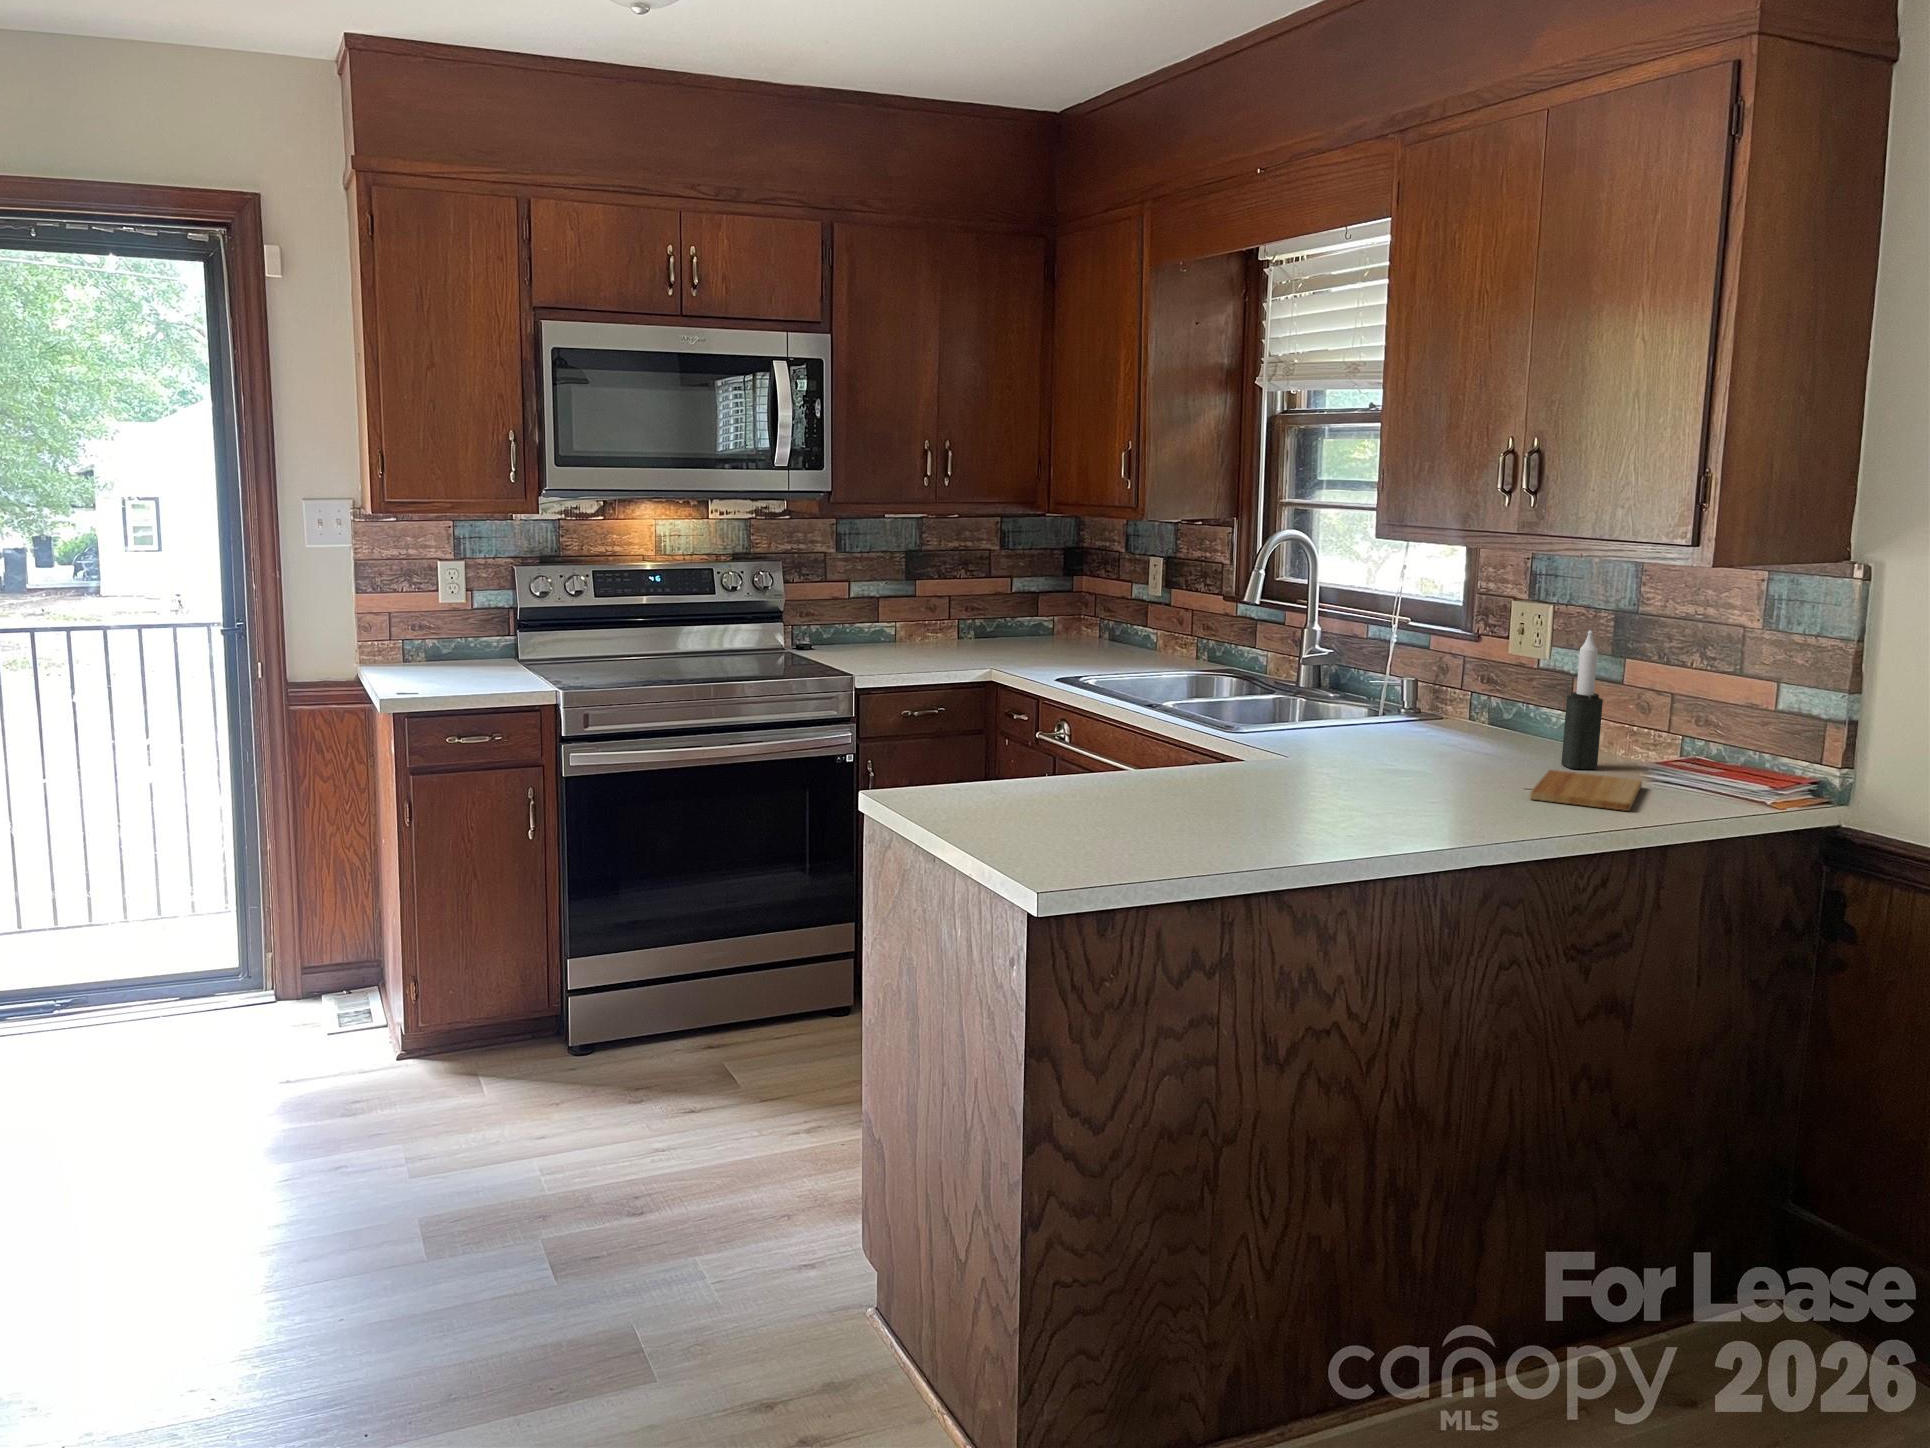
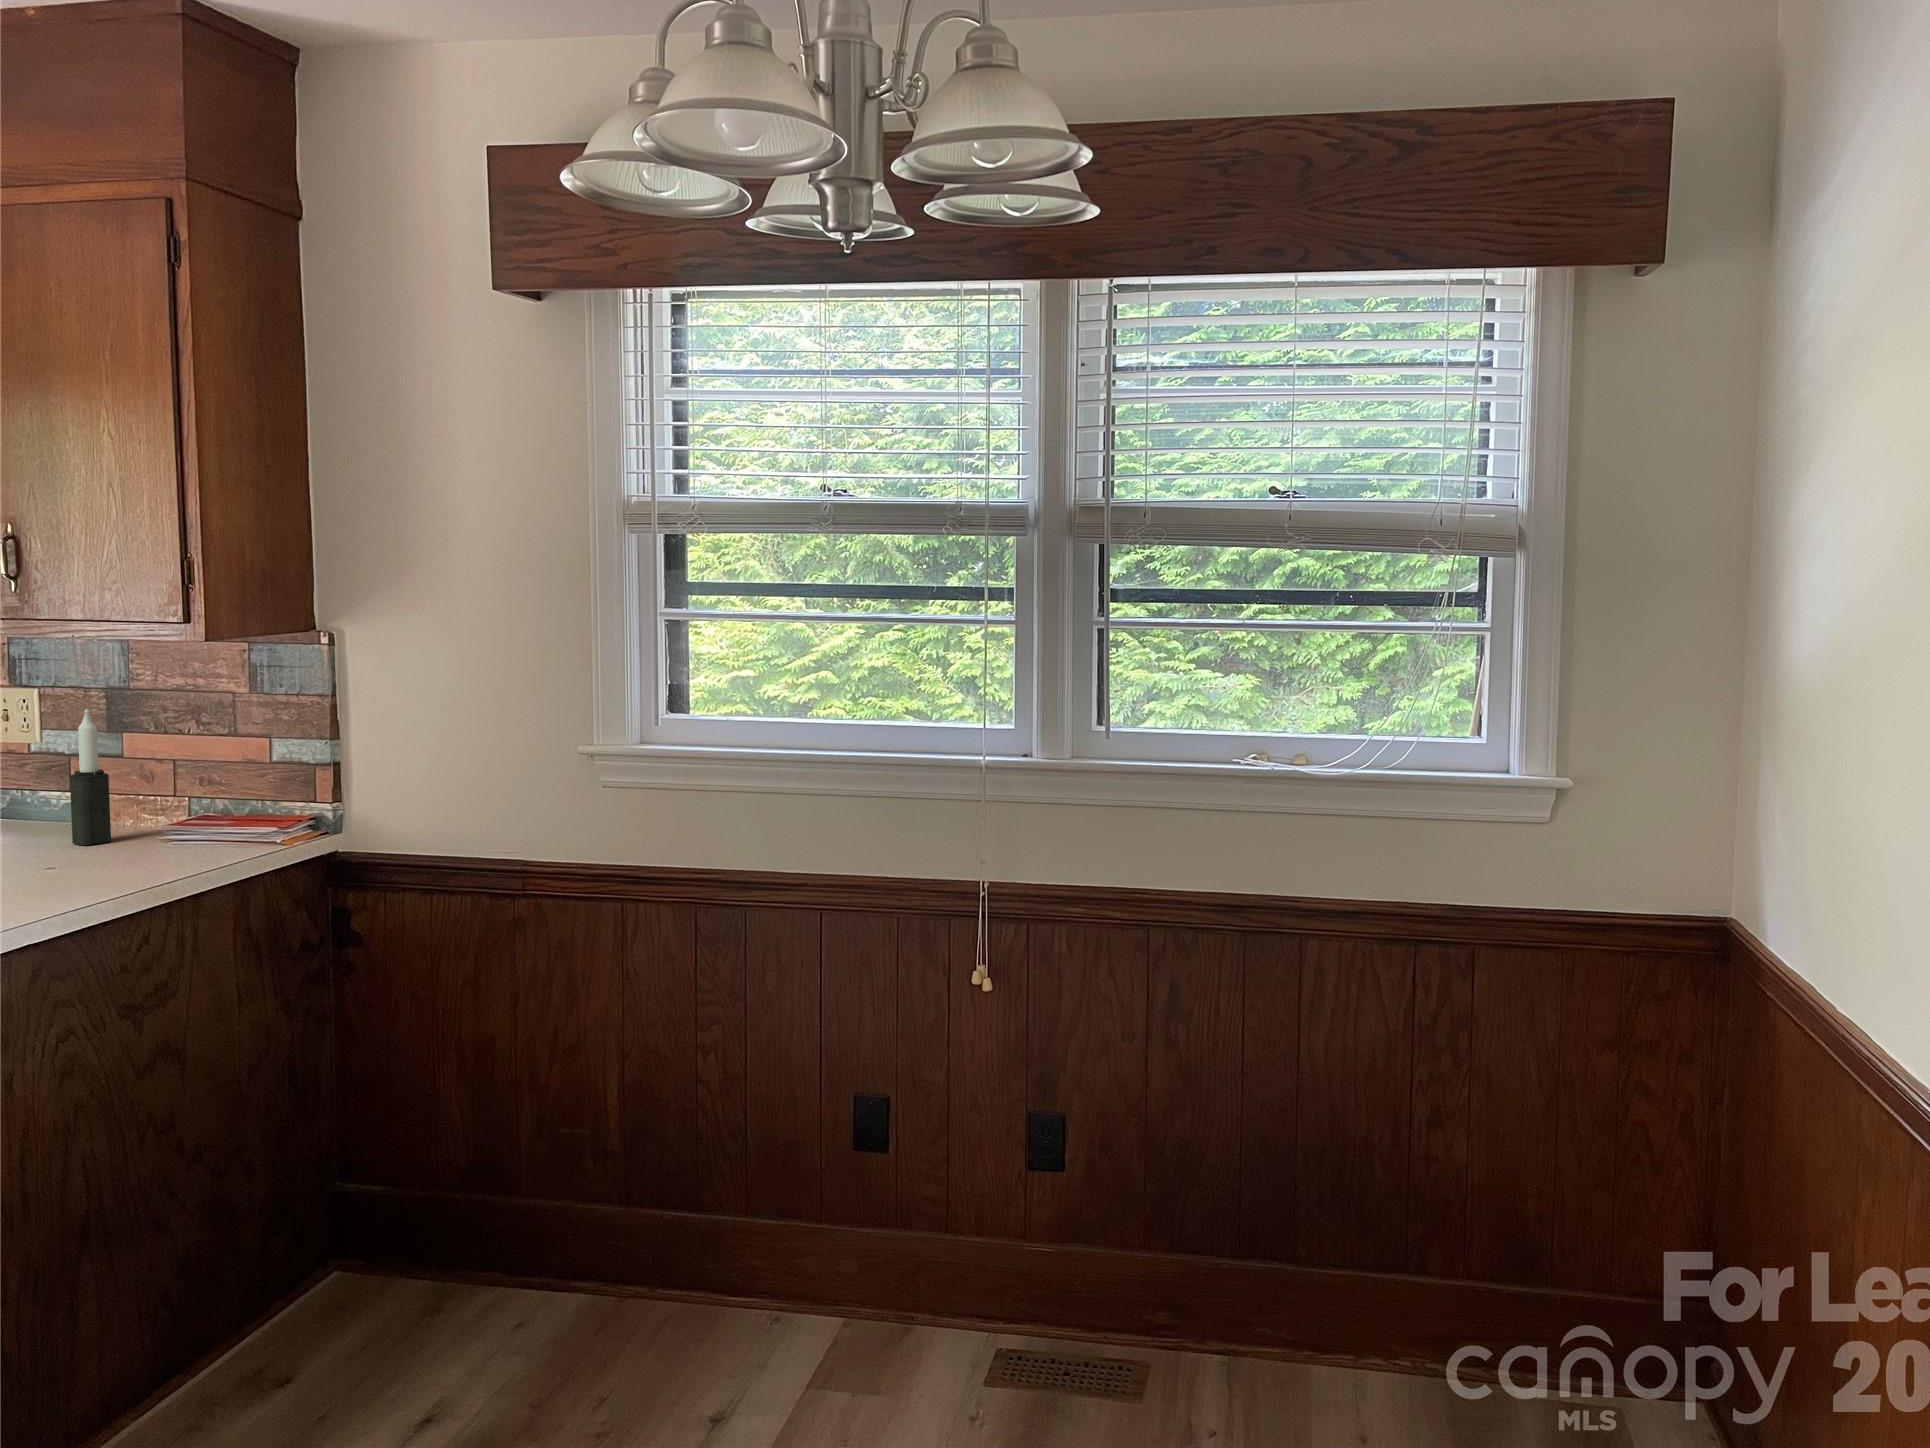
cutting board: present [1530,770,1642,811] -> none [52,843,161,880]

